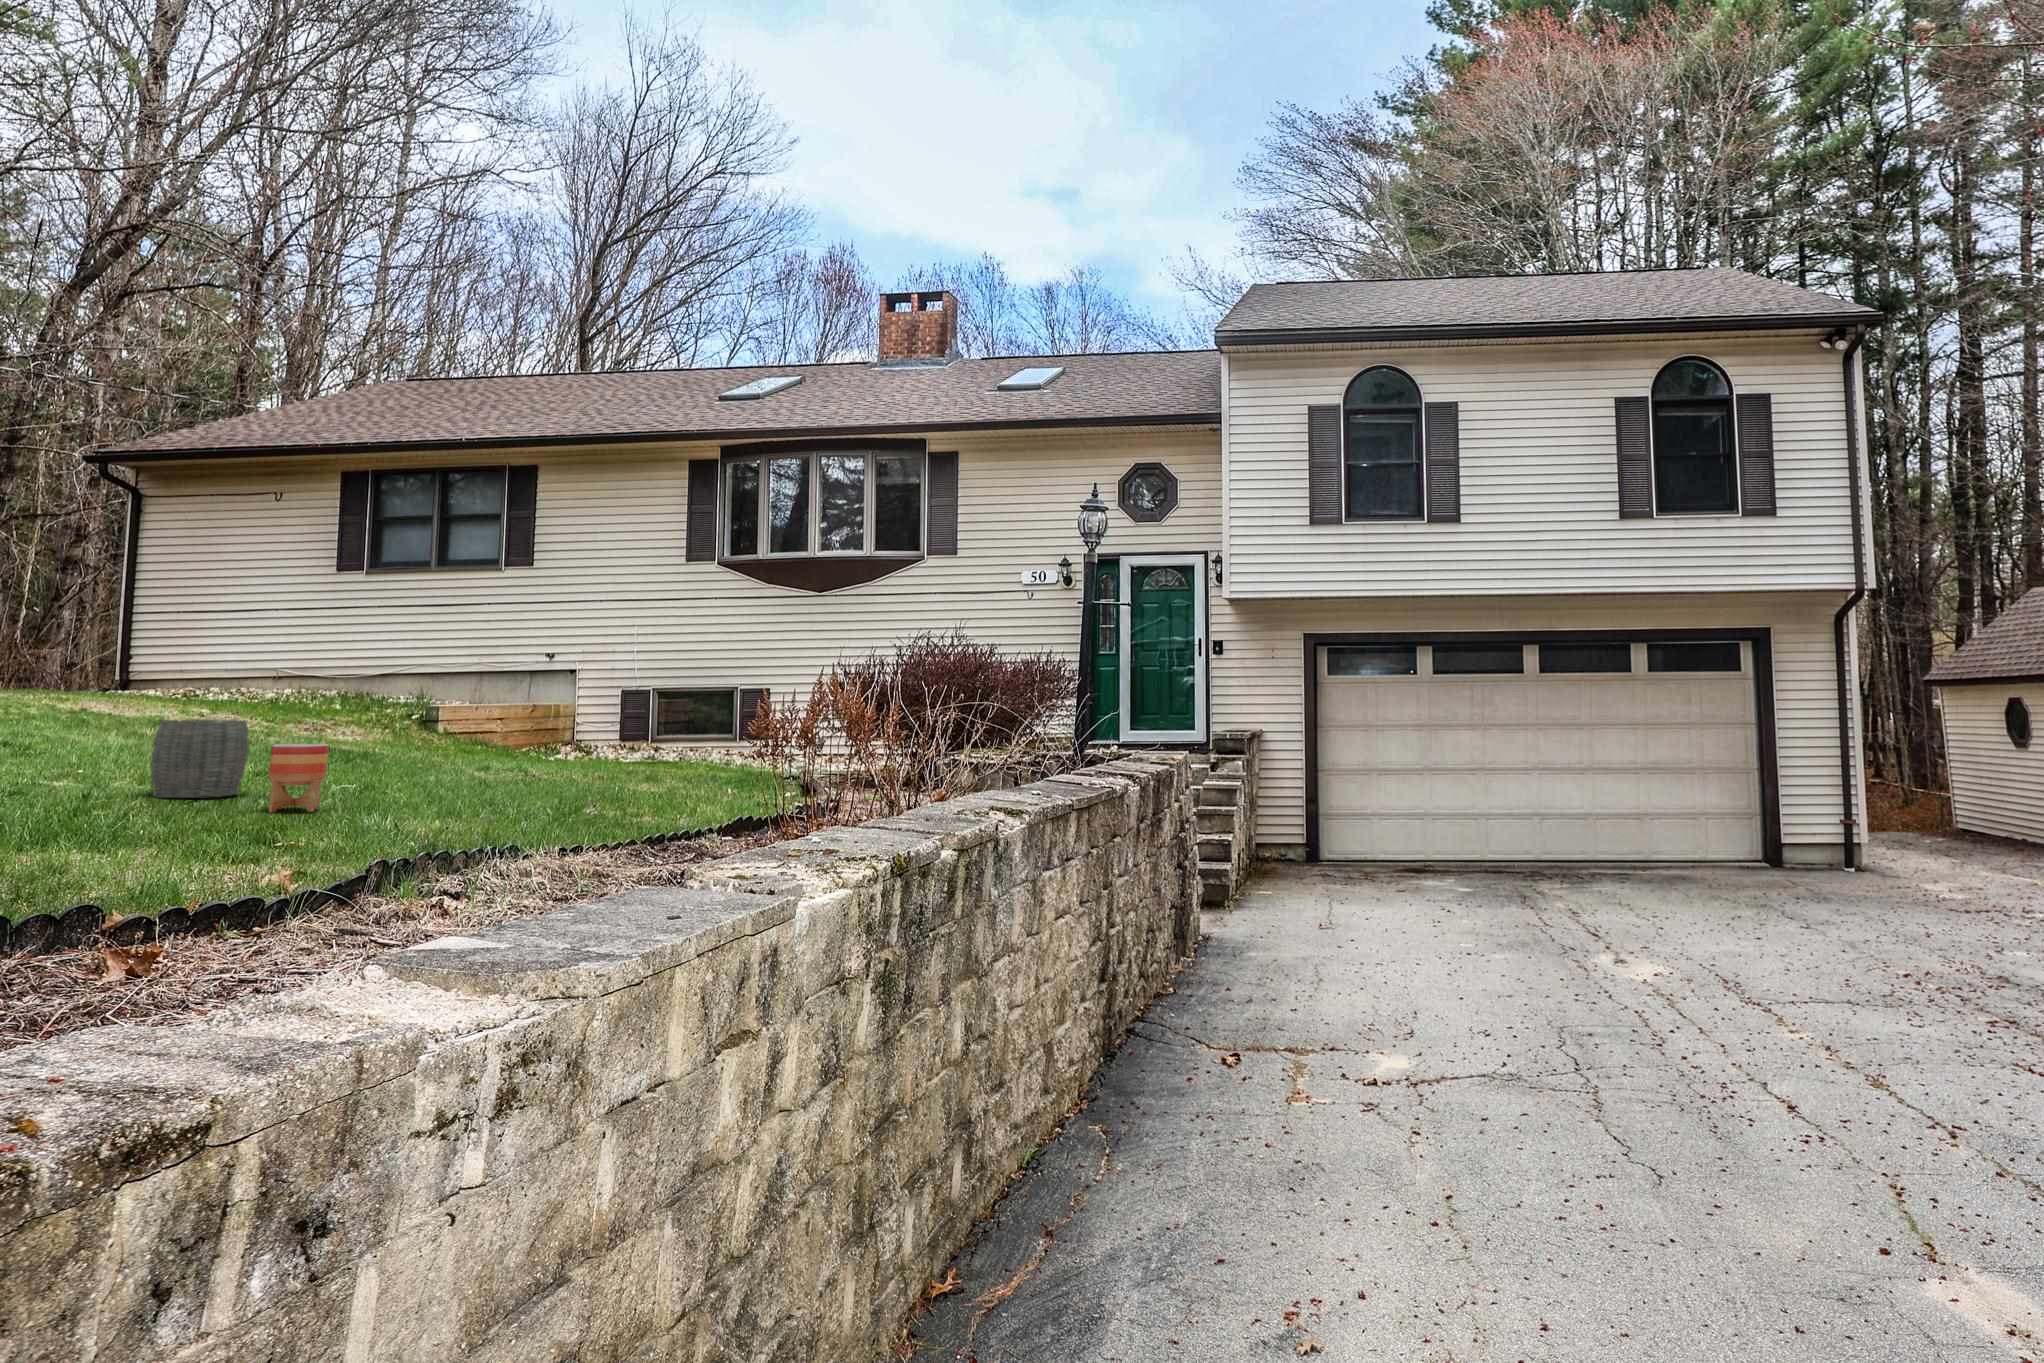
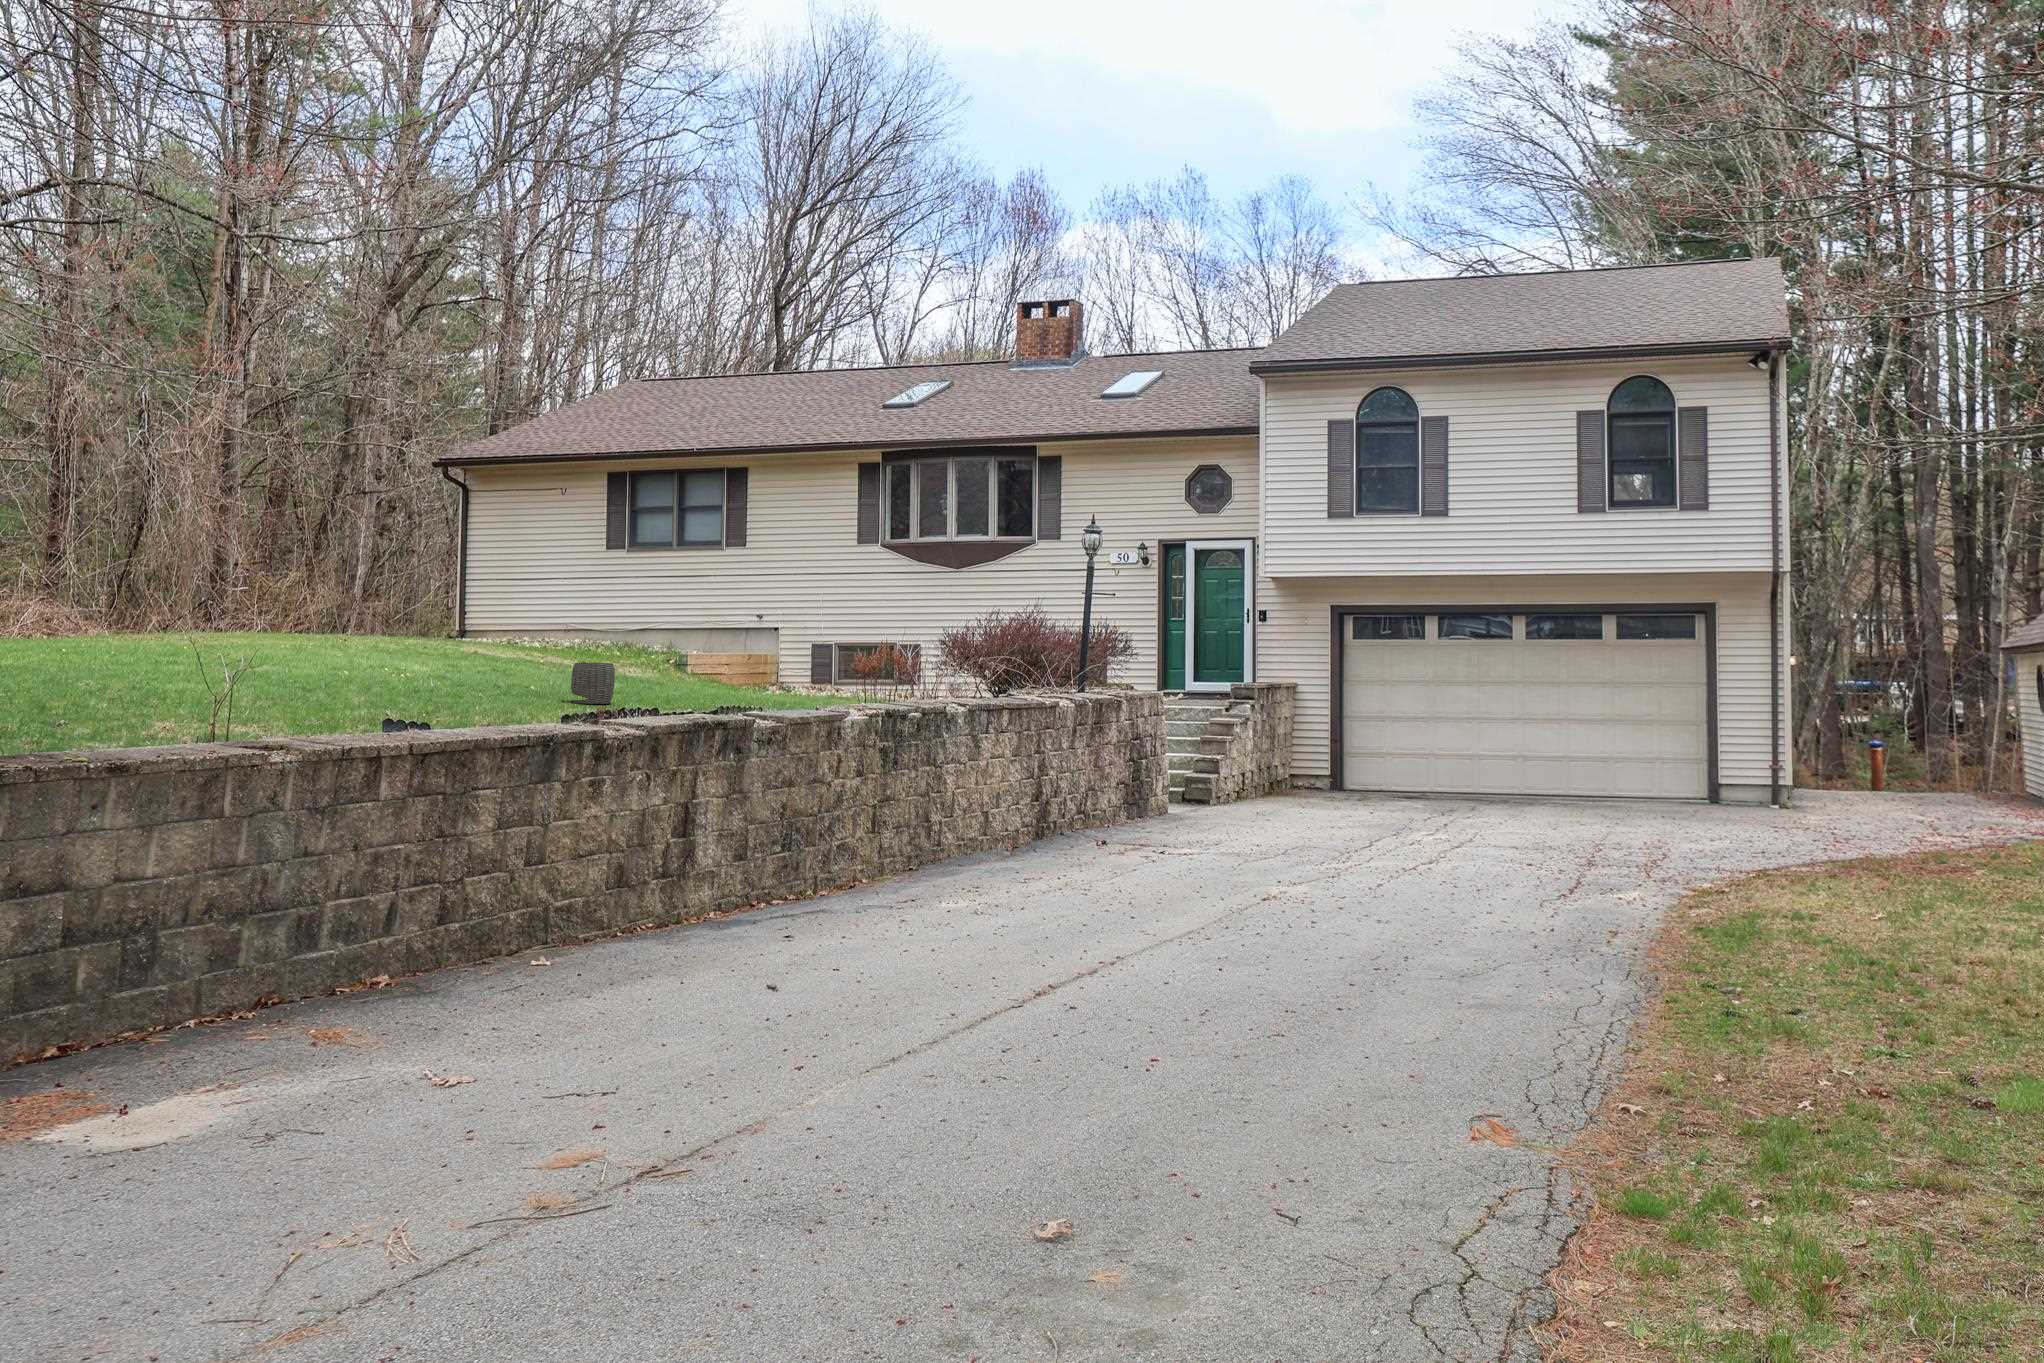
planter: present [268,744,329,813] -> none [630,676,657,712]

